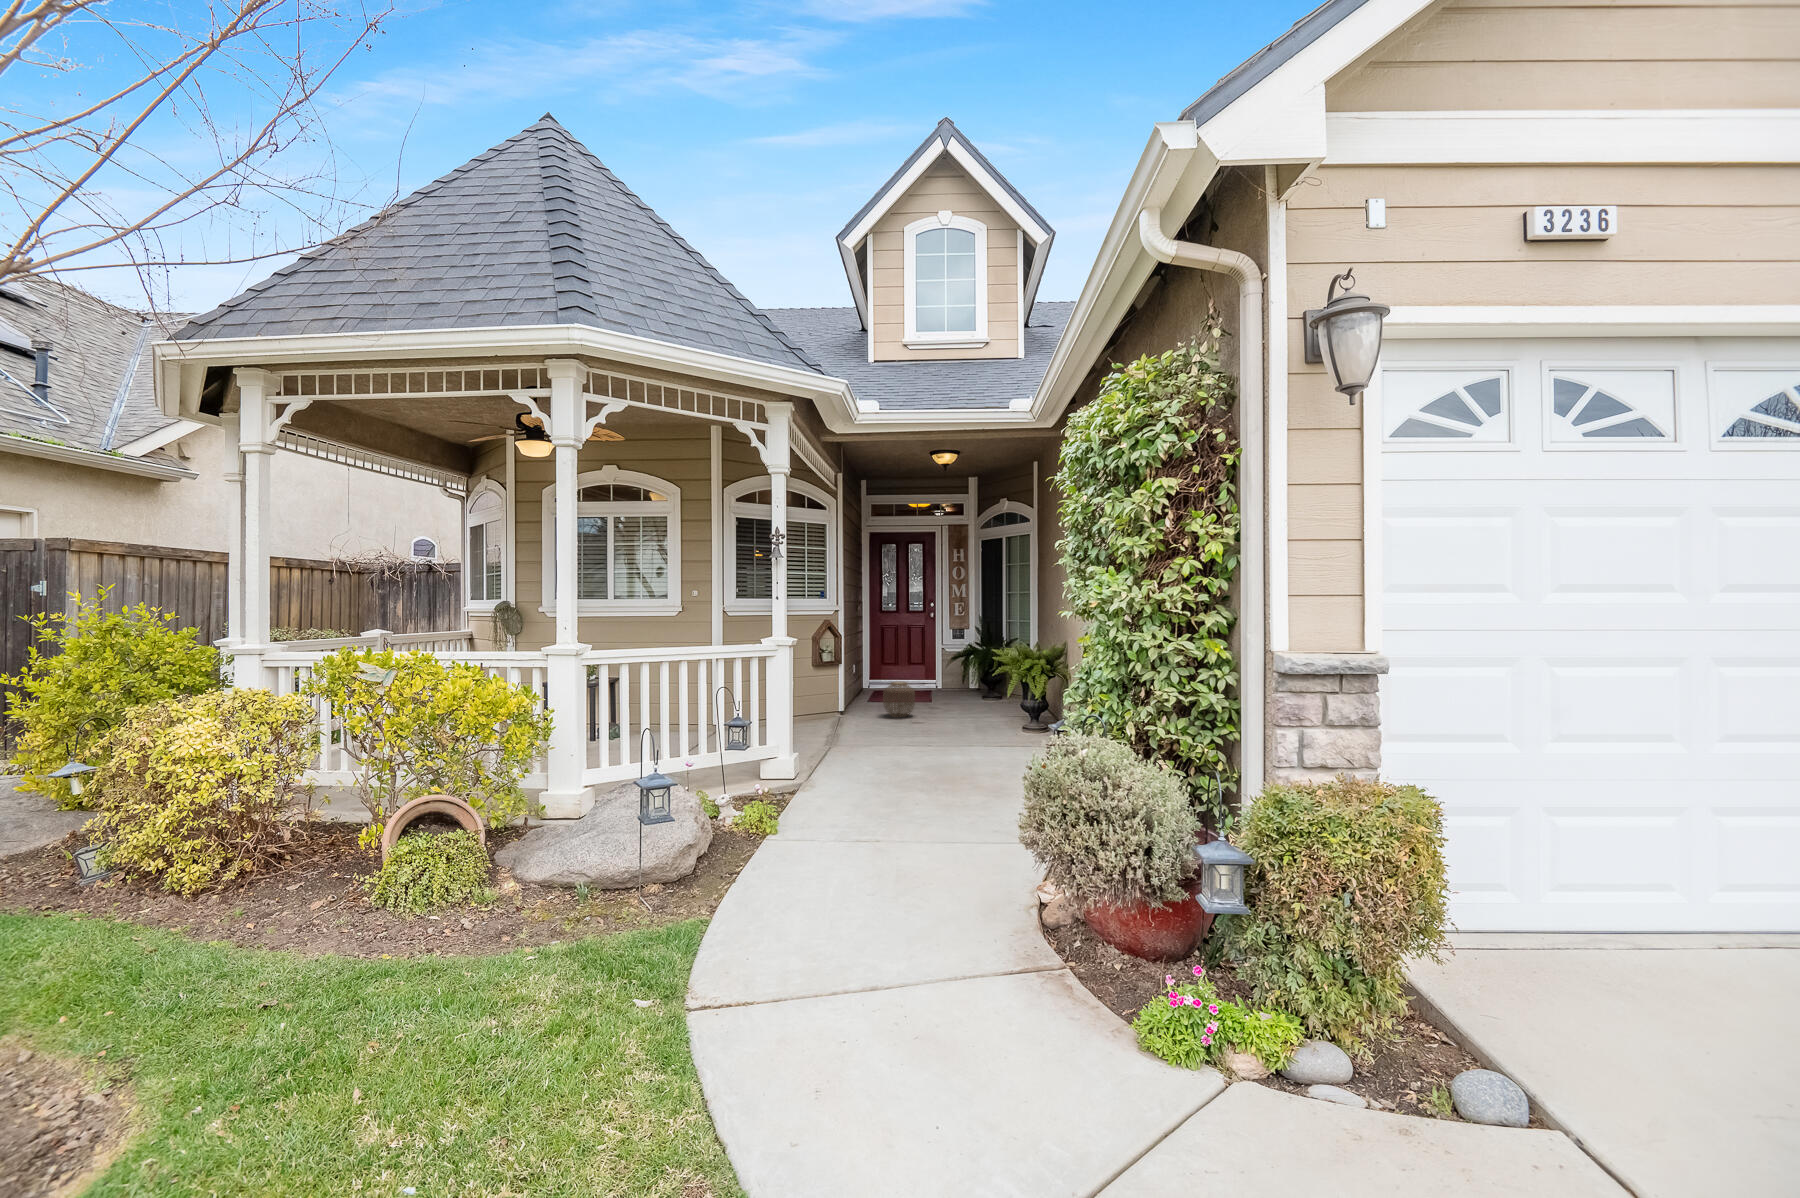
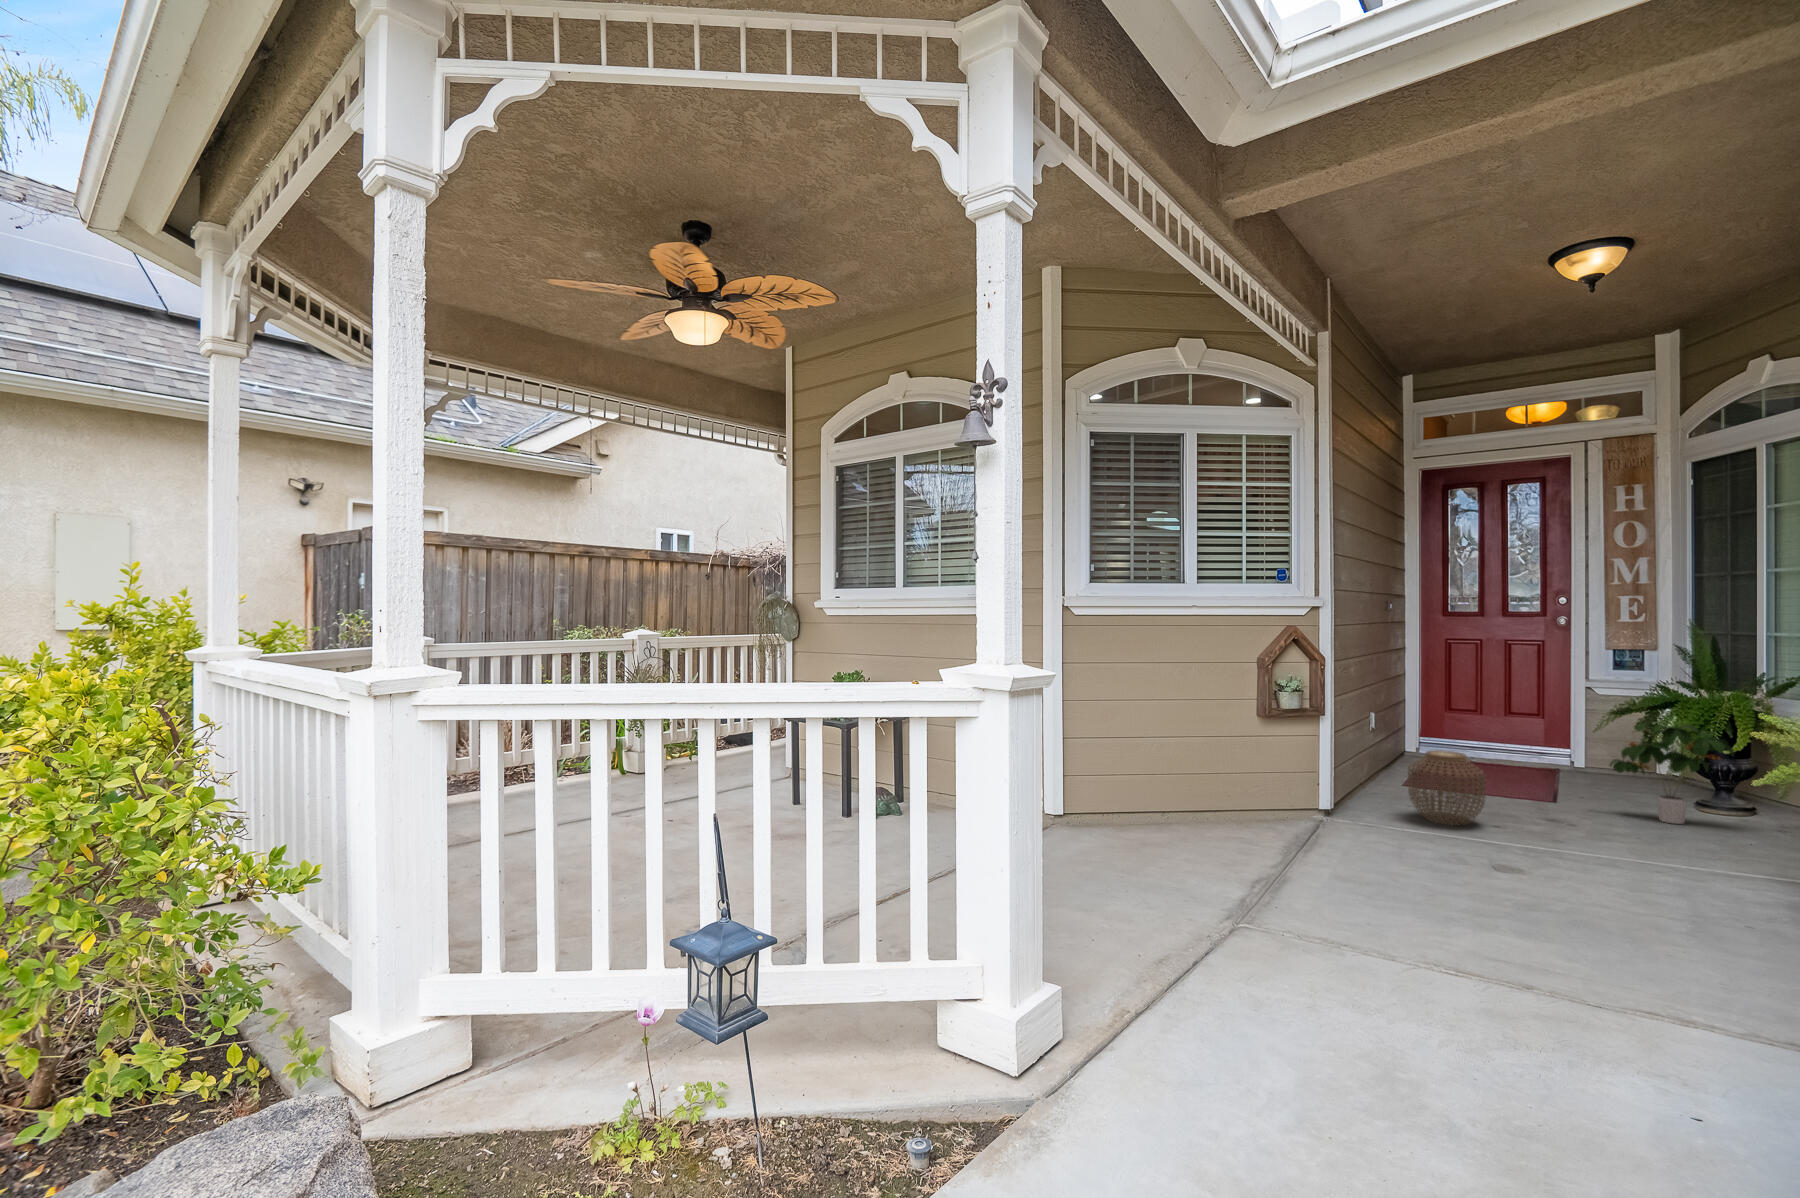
potted plant: none [956,661,997,706] -> present [1610,723,1734,824]

